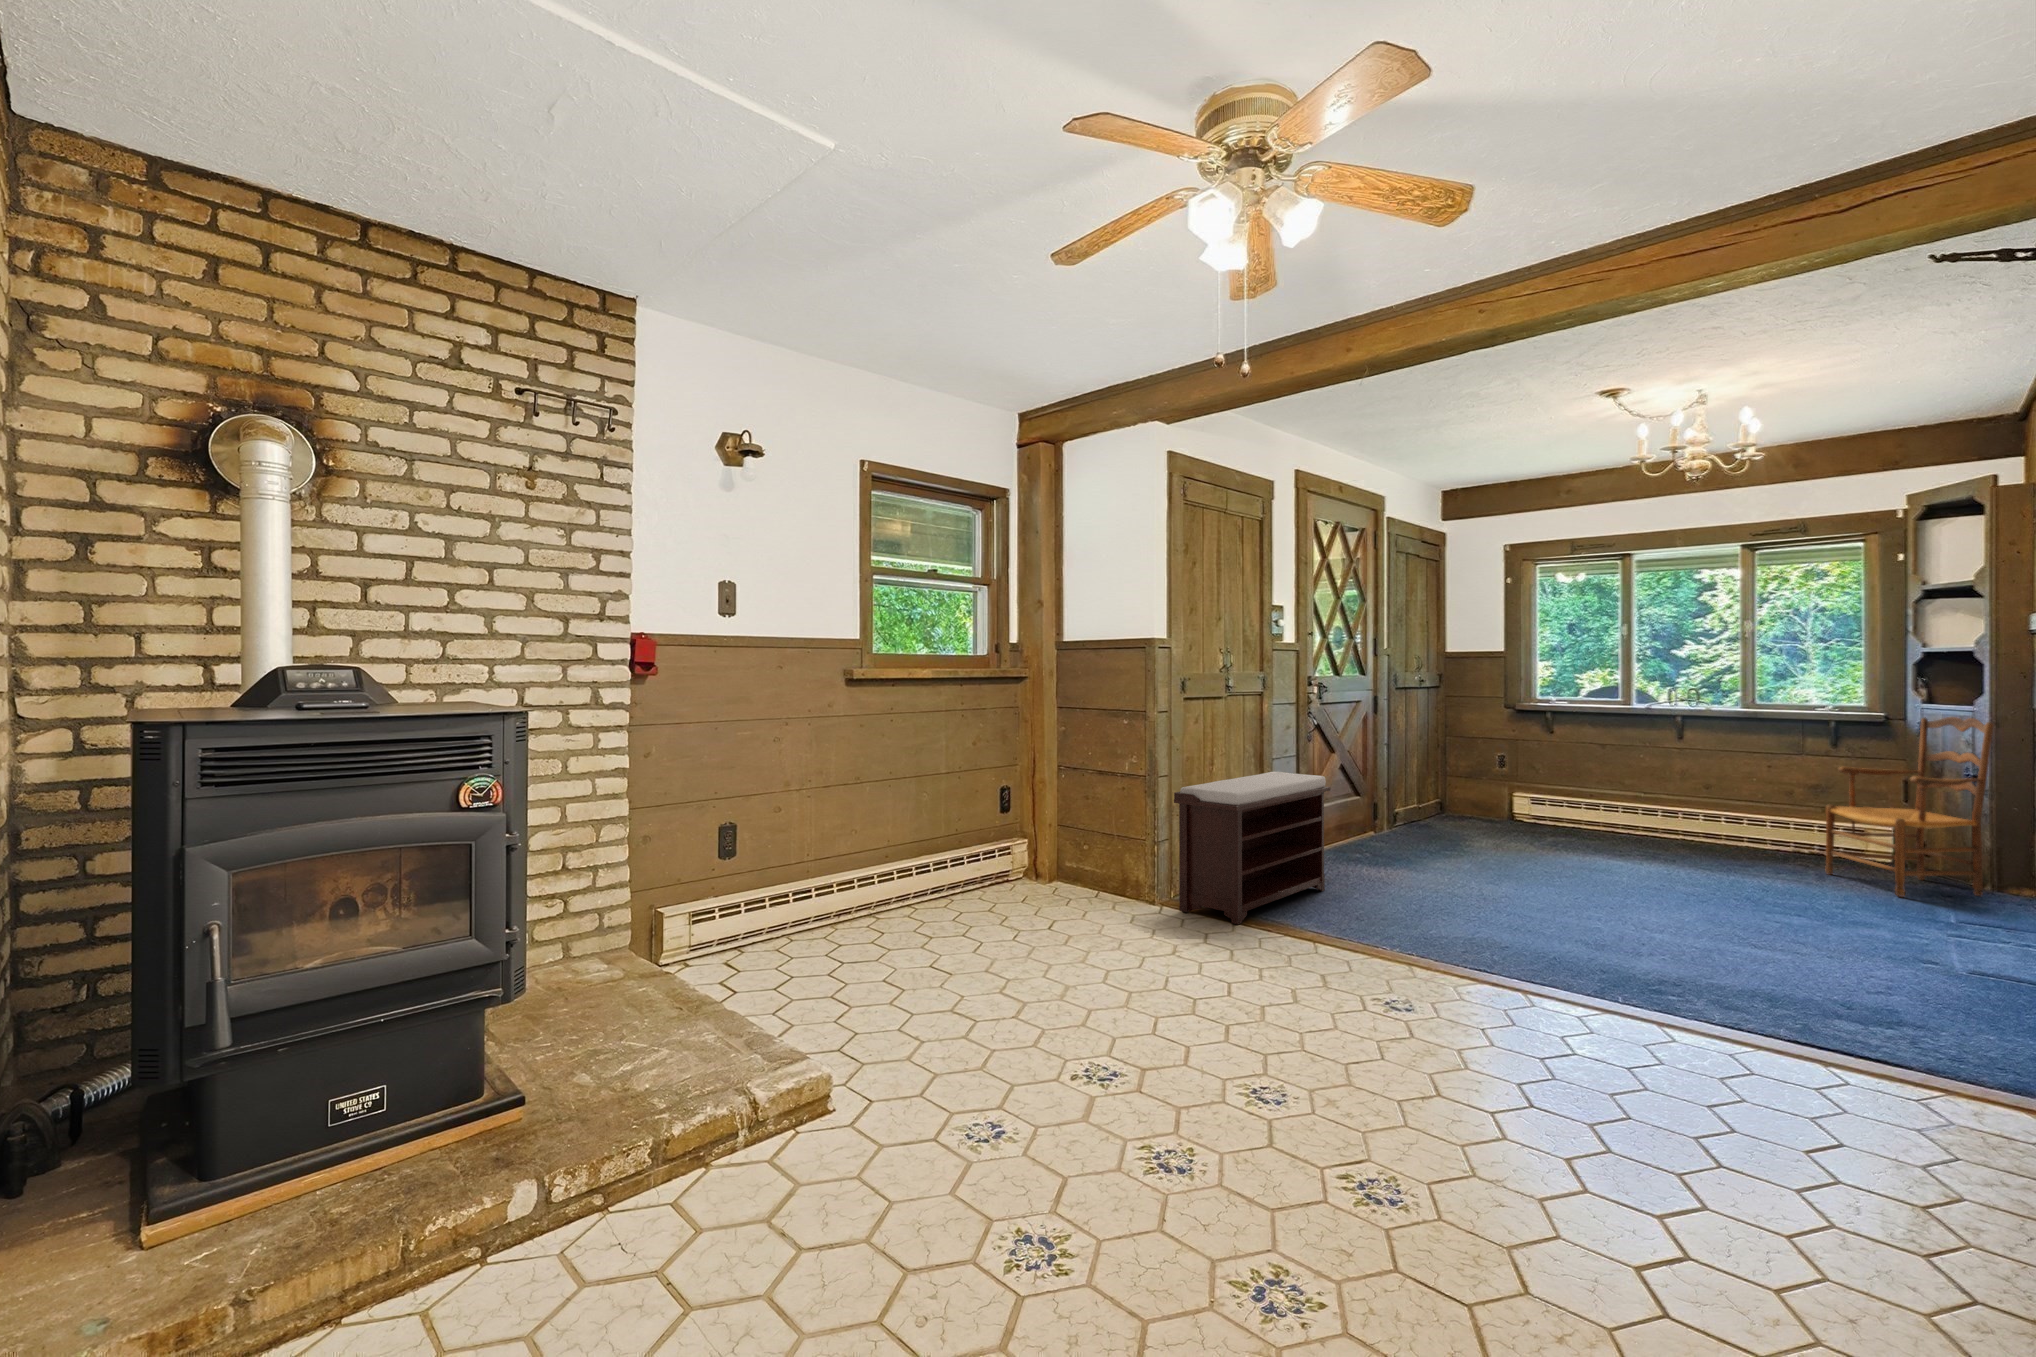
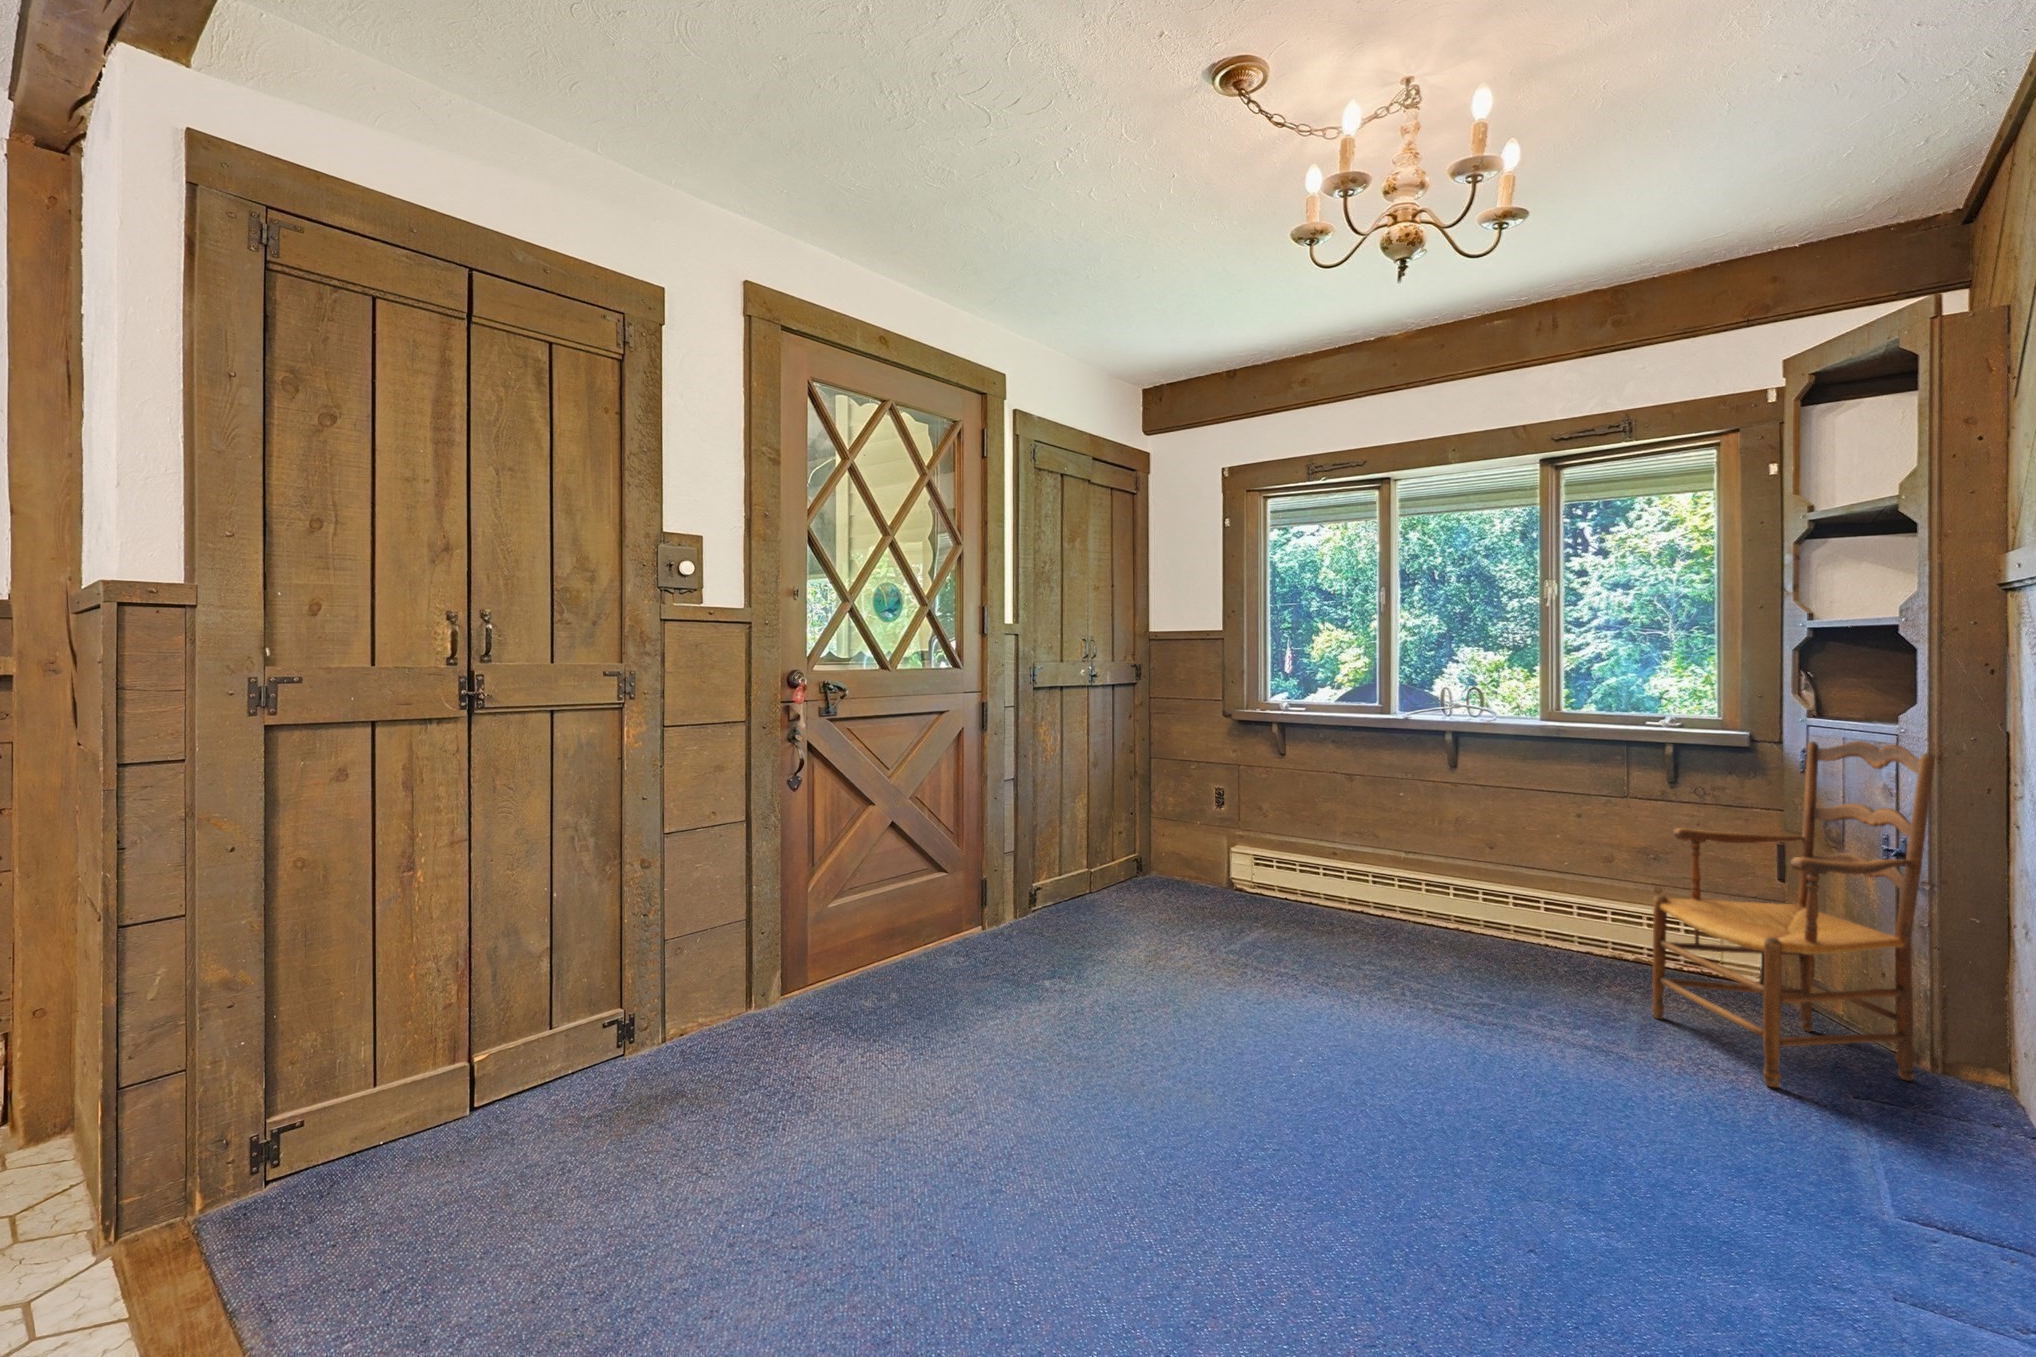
bench: present [1174,772,1330,924] -> none [213,852,707,1268]

